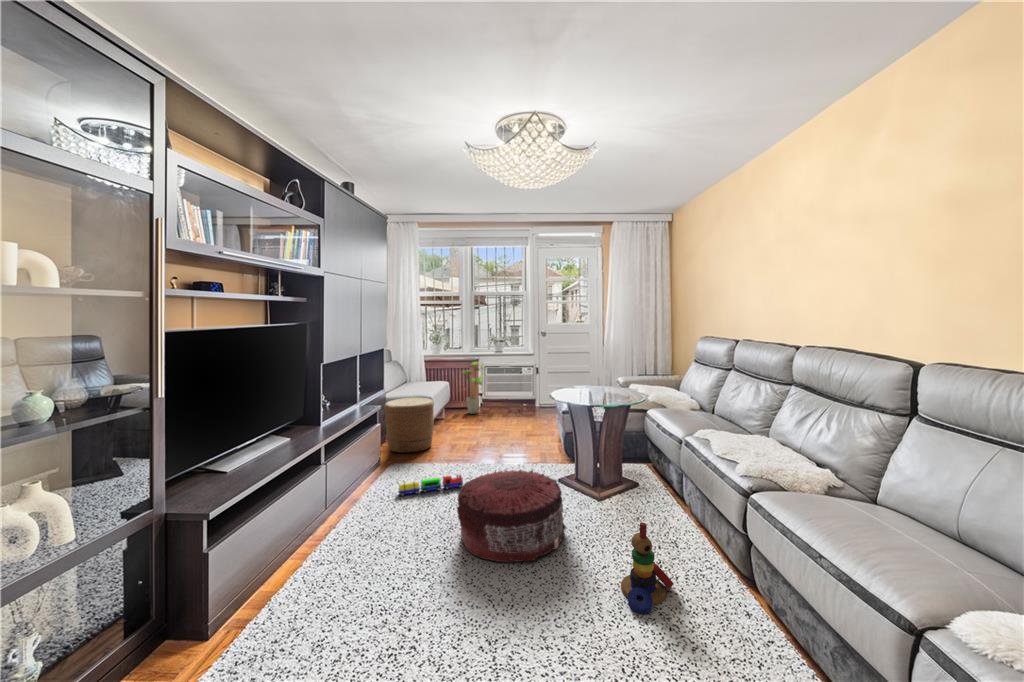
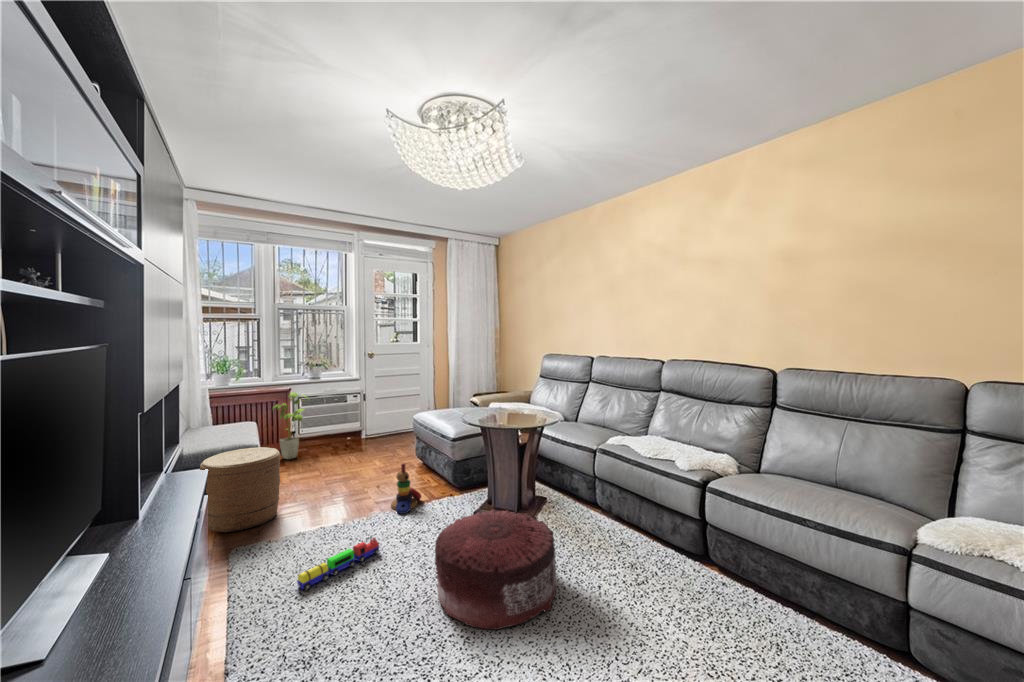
stacking toy: present [621,523,673,614] -> present [391,463,421,514]

